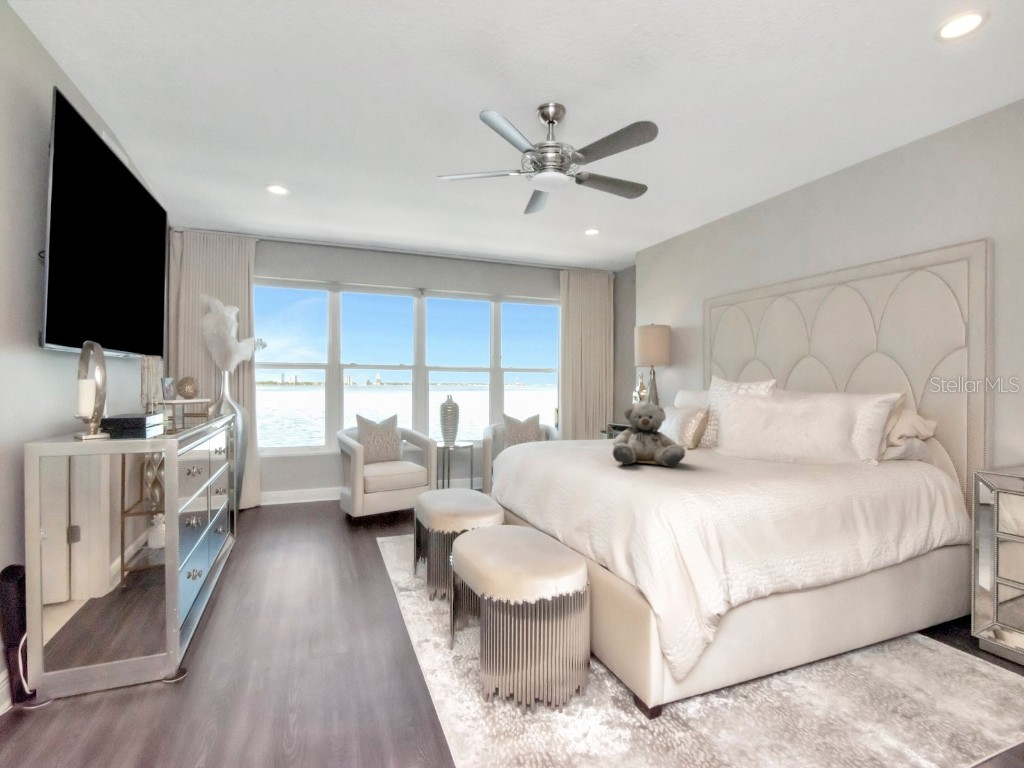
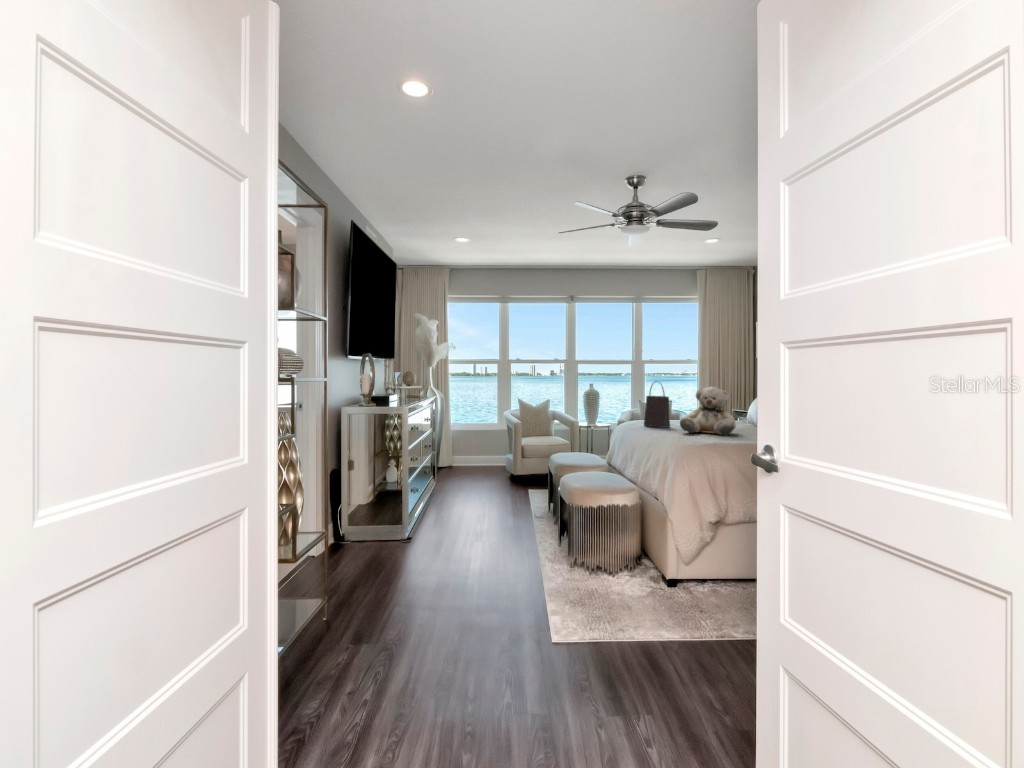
handbag: none [548,394,586,455] -> present [644,384,671,428]

